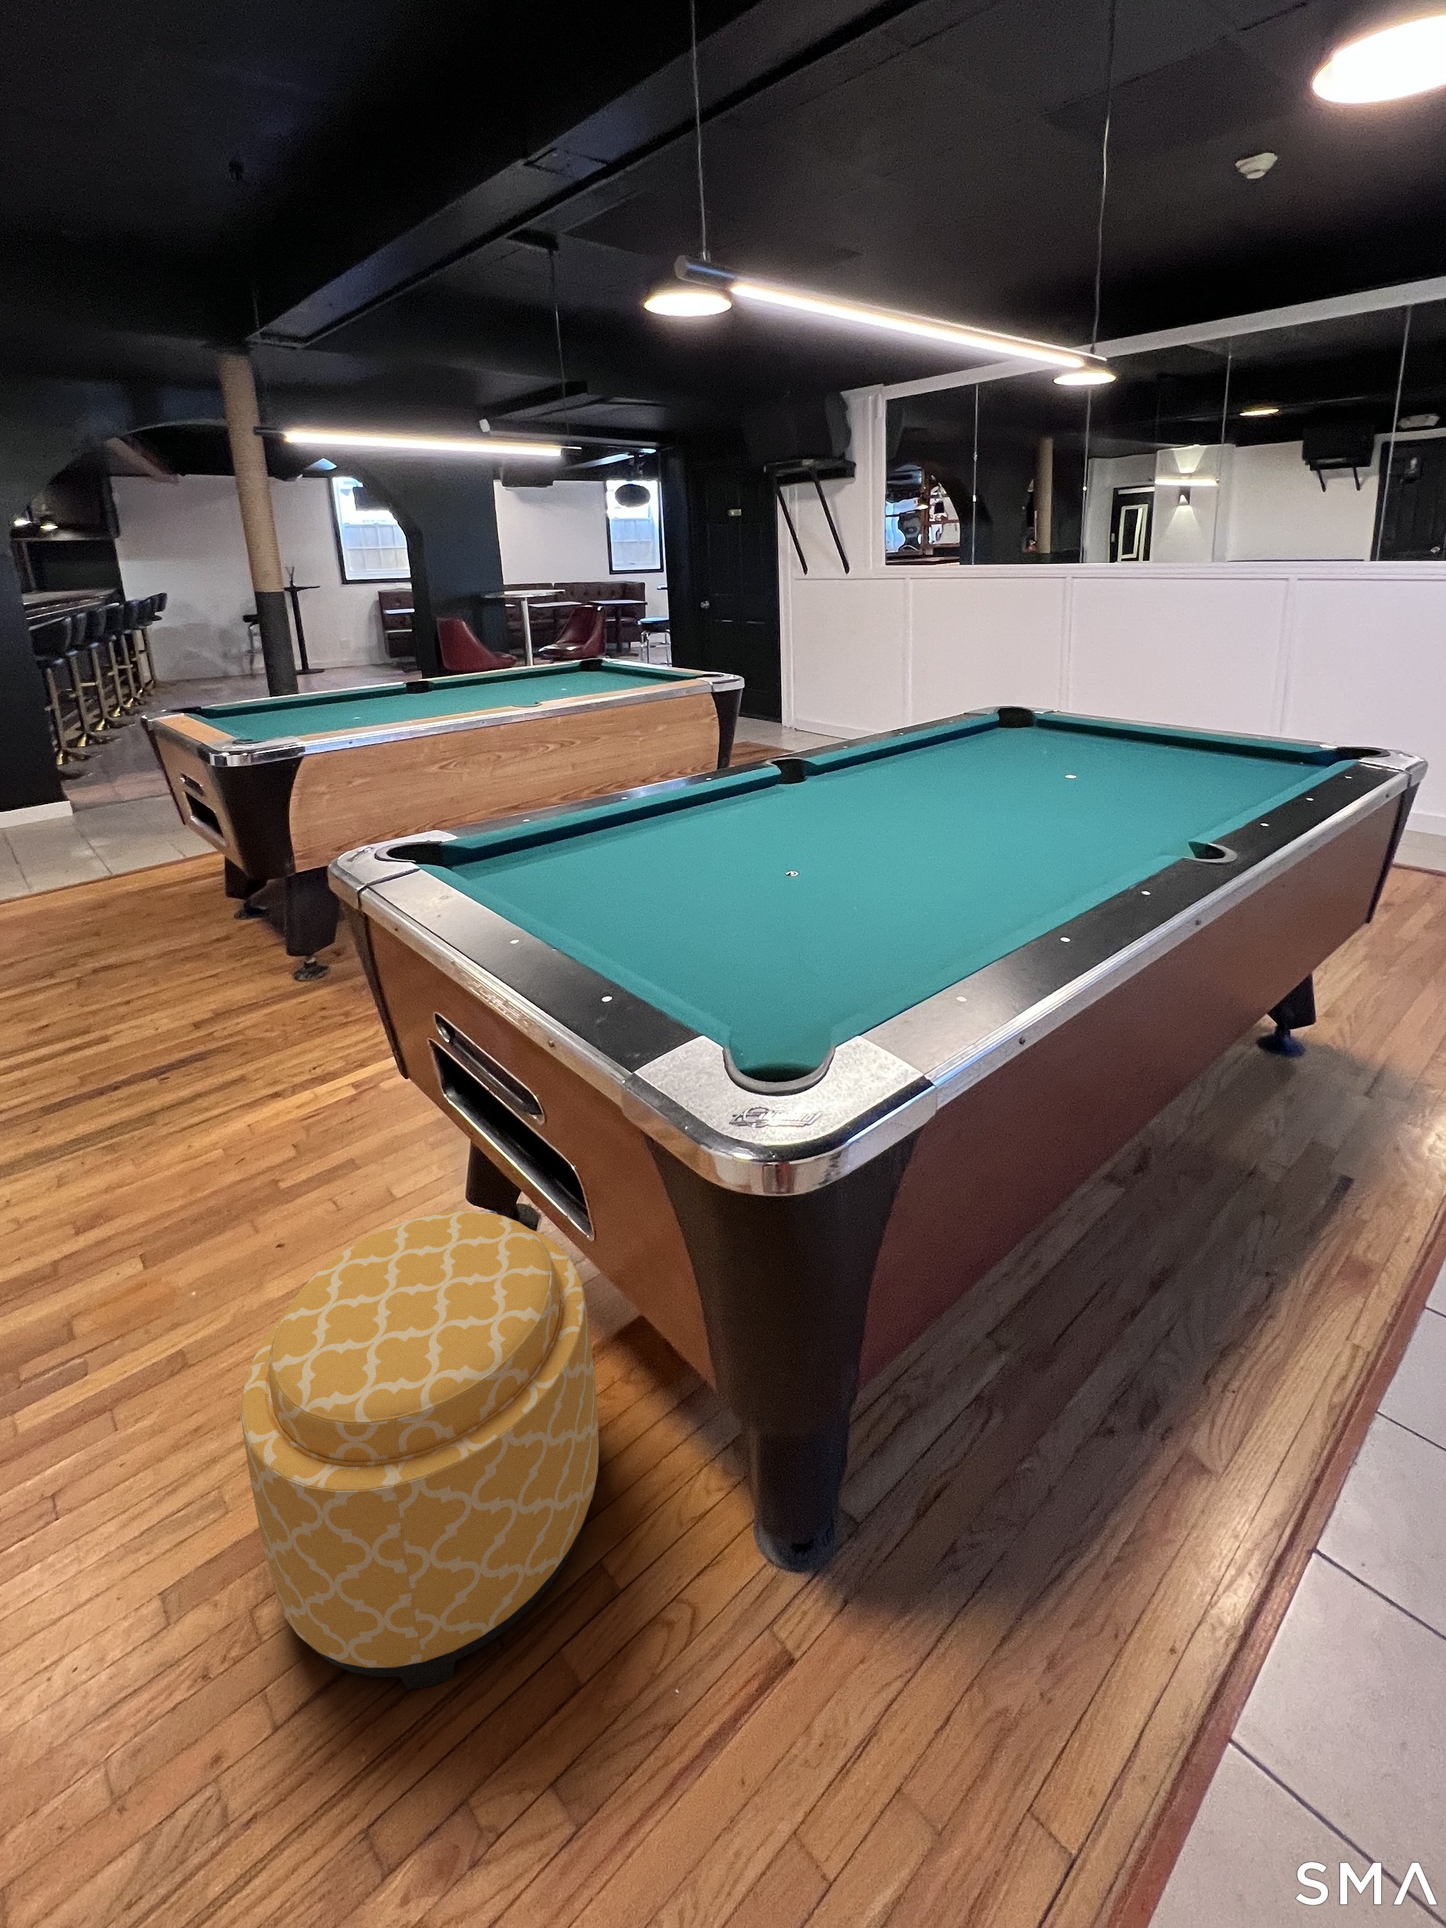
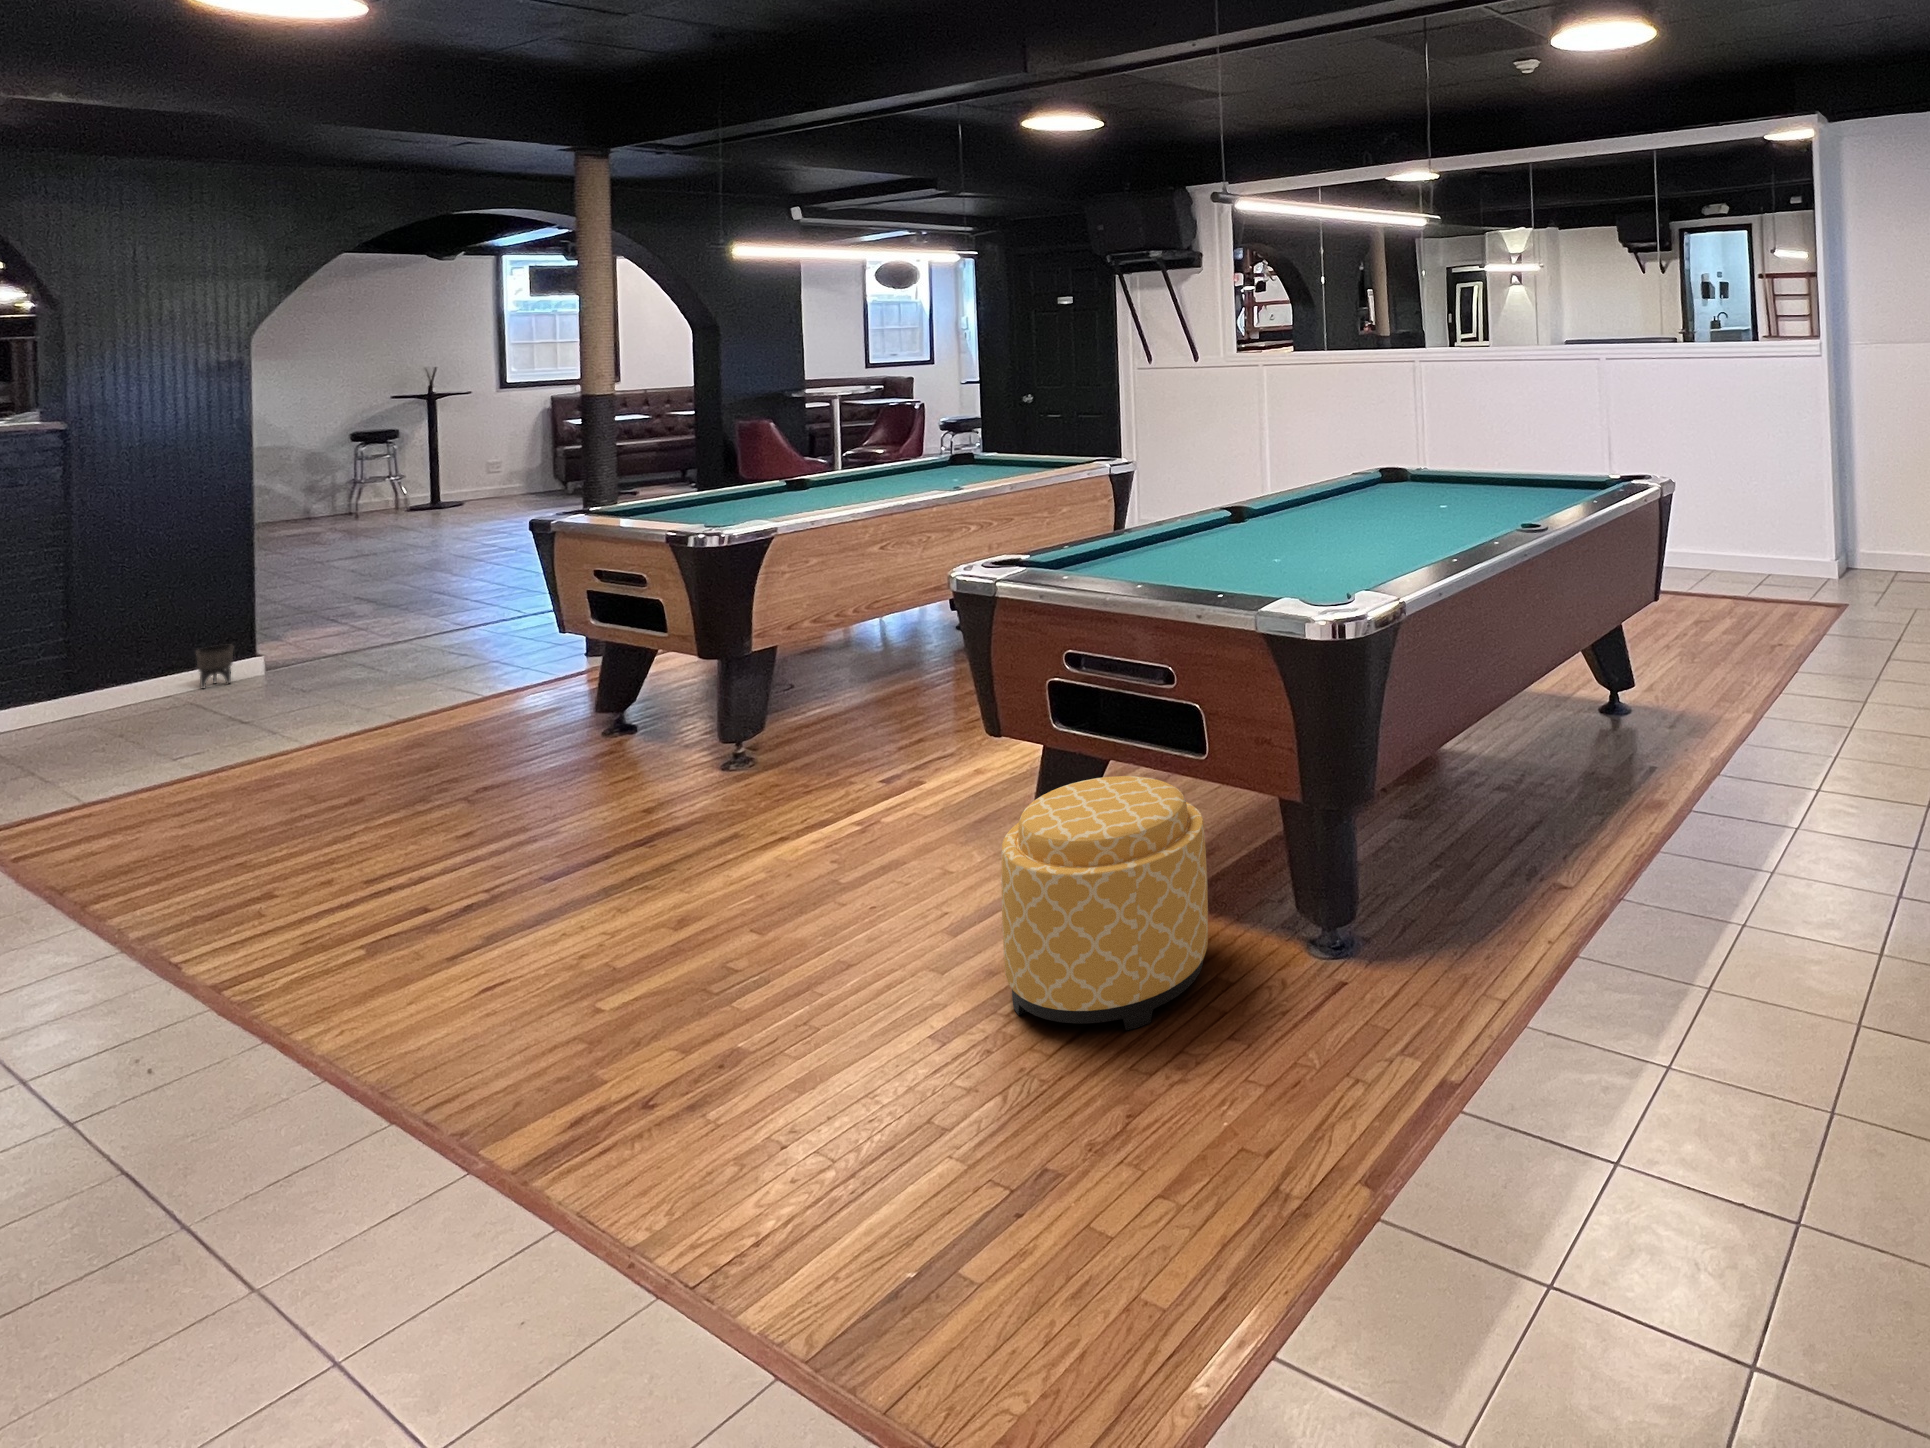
planter: none [22,788,53,822] -> present [197,645,233,688]

